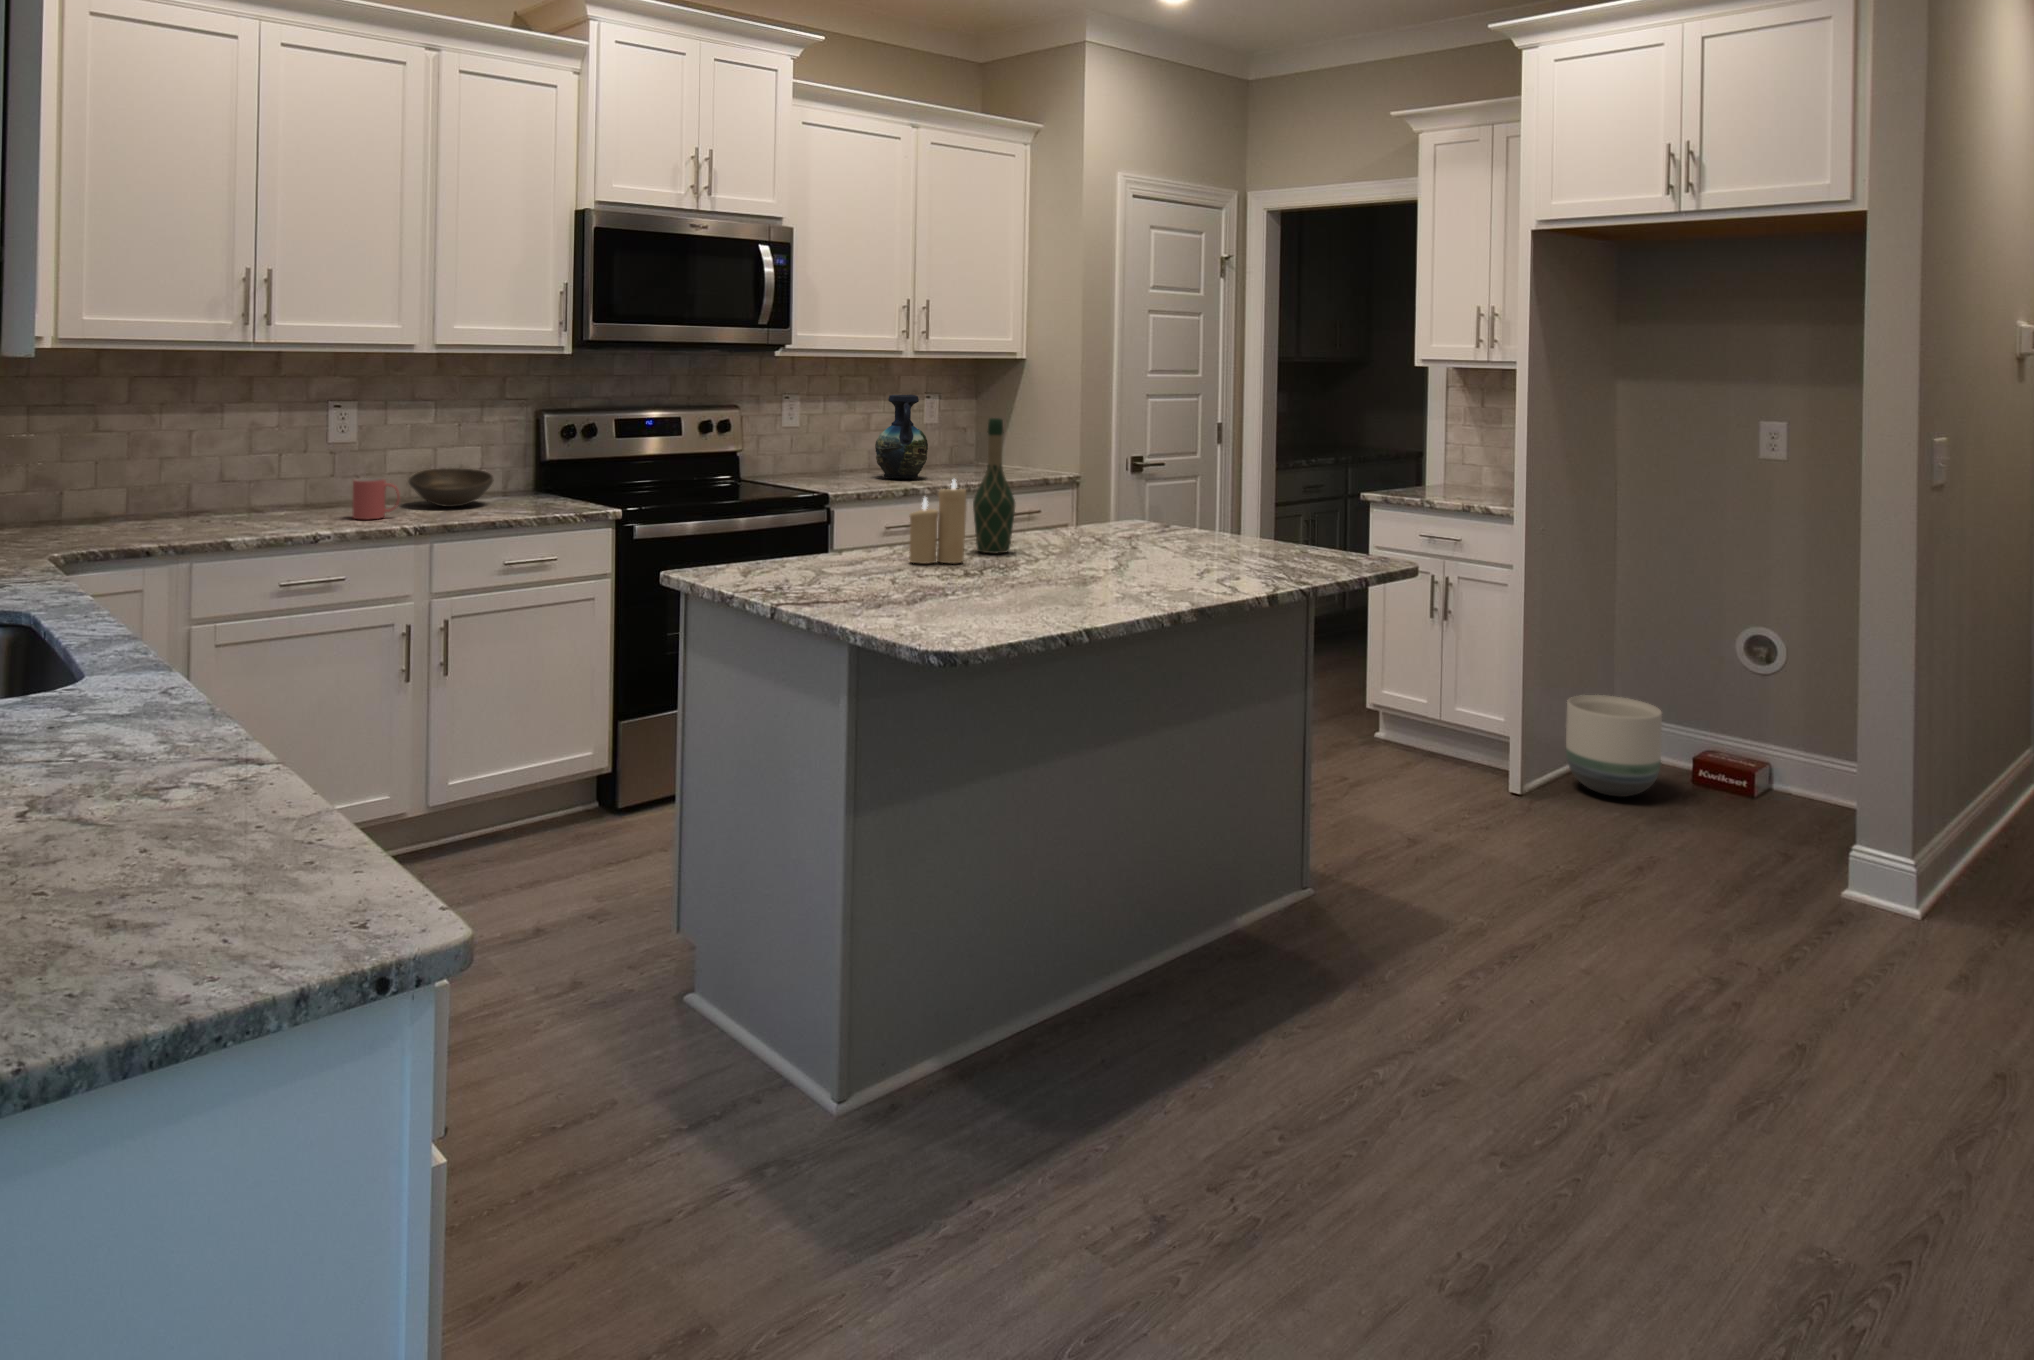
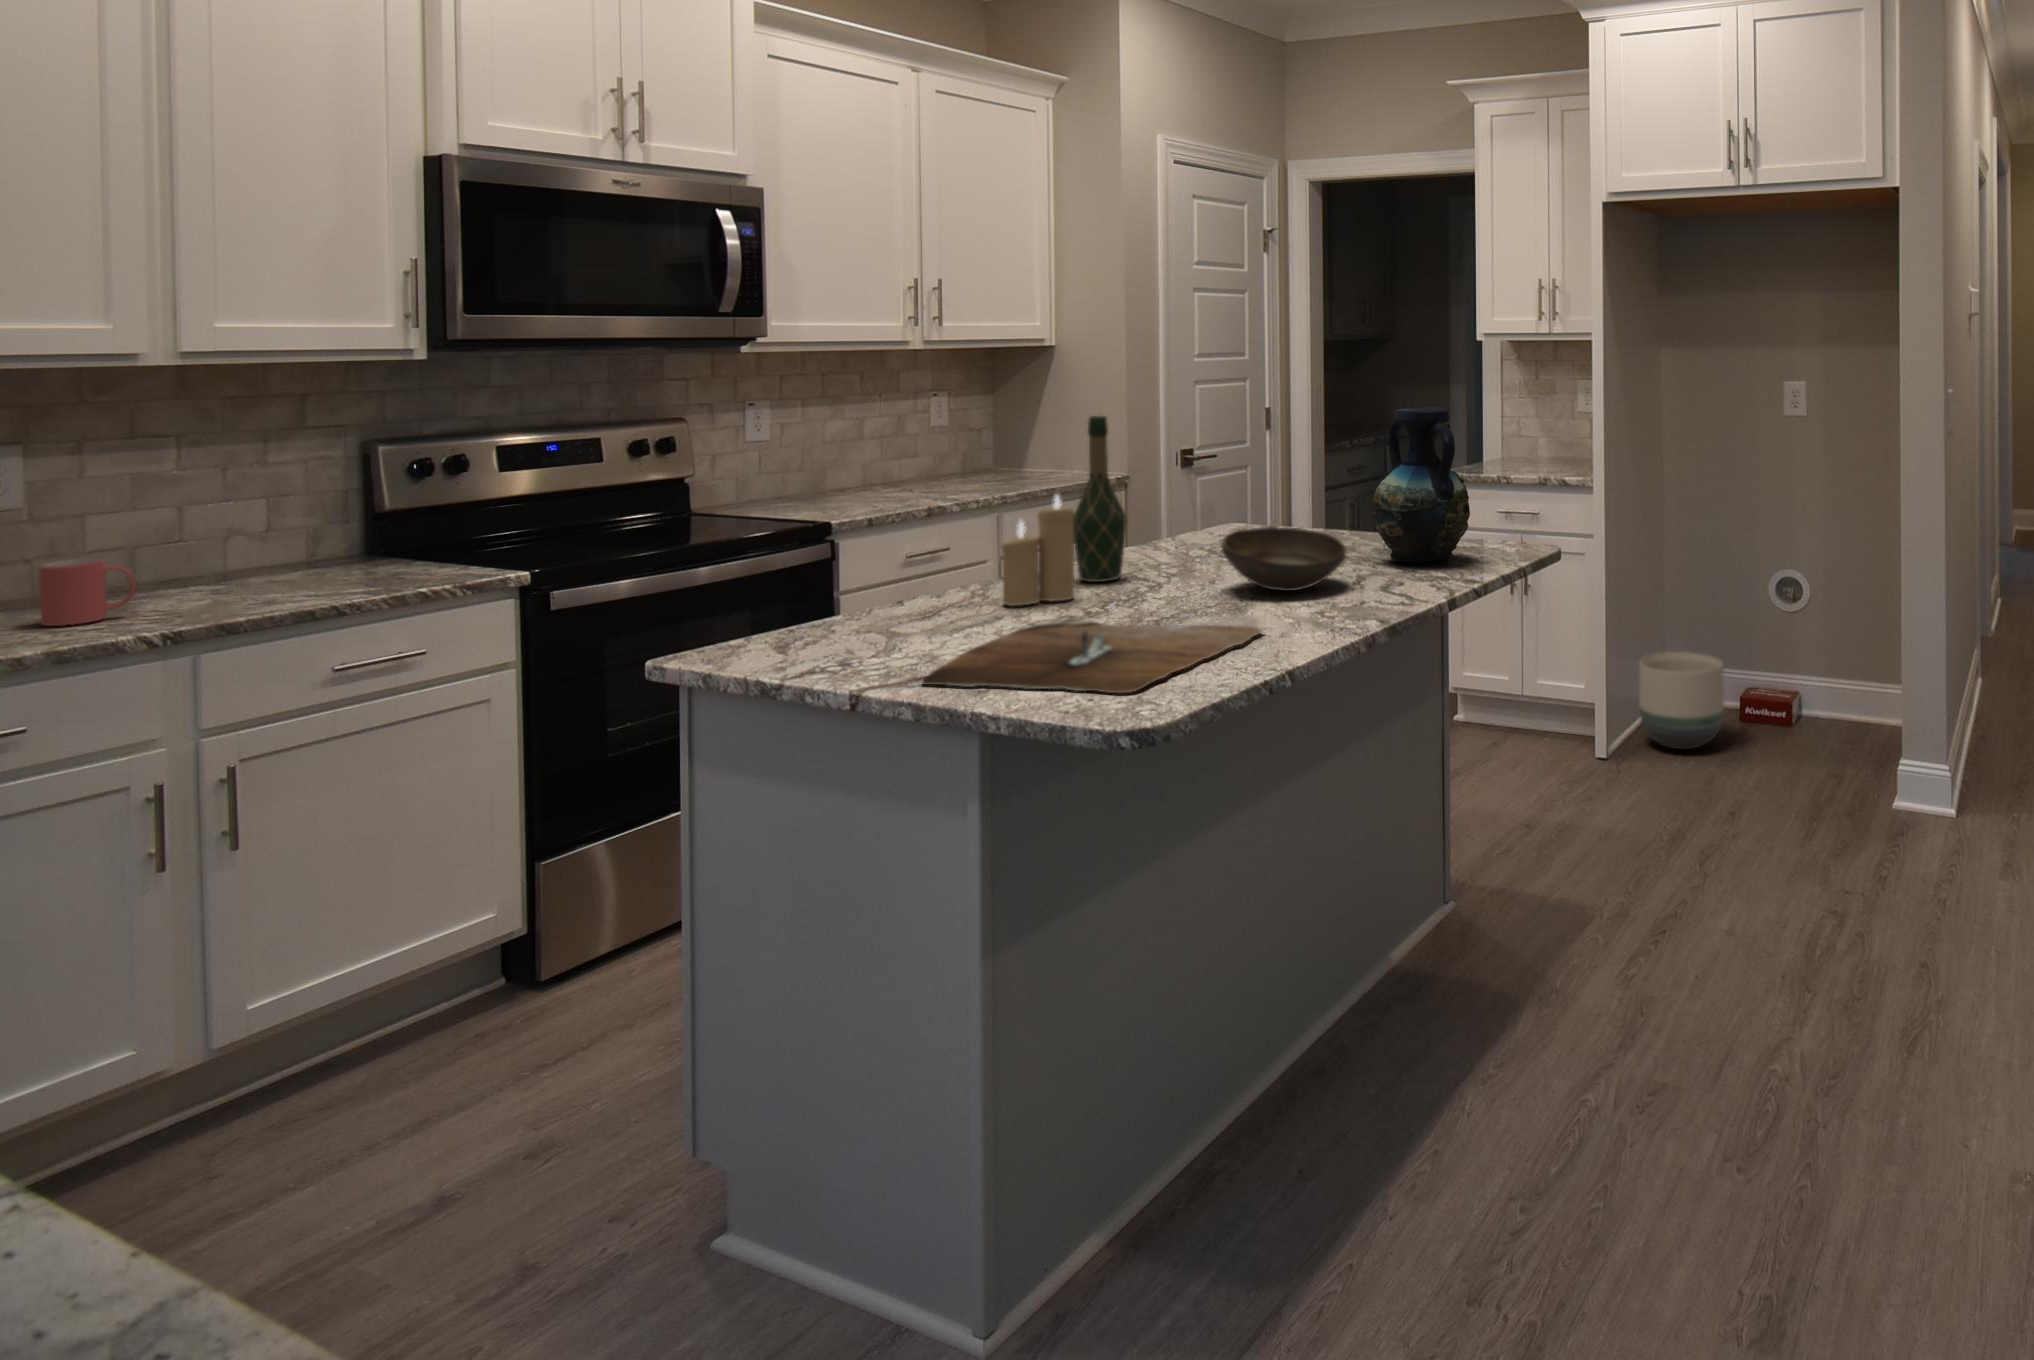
vase: present [875,395,928,479] -> present [1373,407,1470,562]
bowl: present [409,468,494,507] -> present [1221,528,1346,591]
cutting board: none [819,574,1087,627] -> present [922,618,1262,693]

